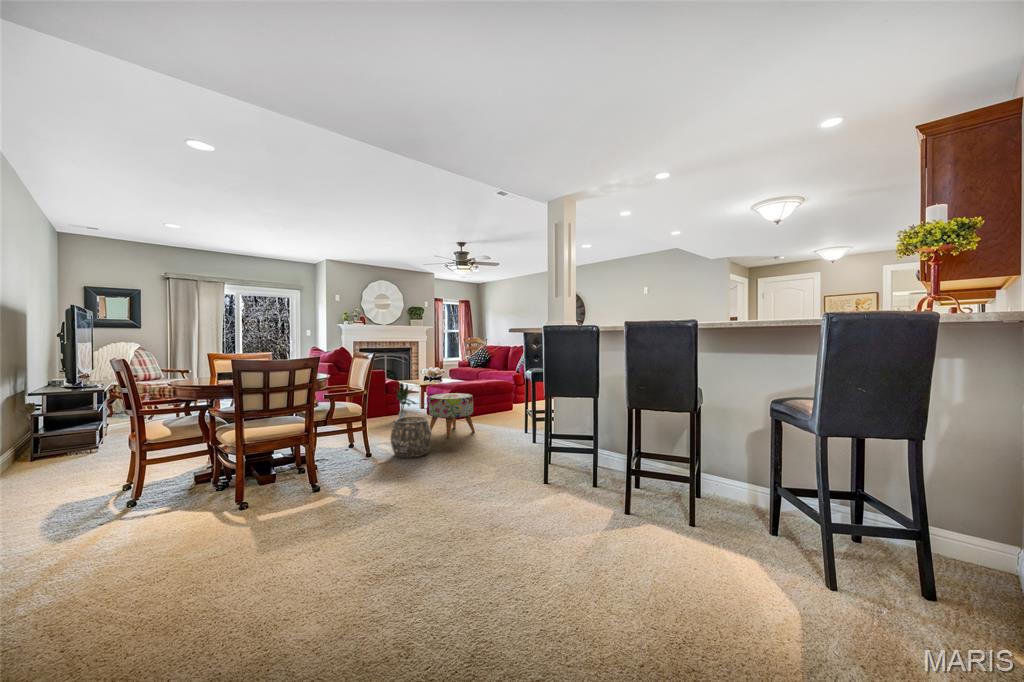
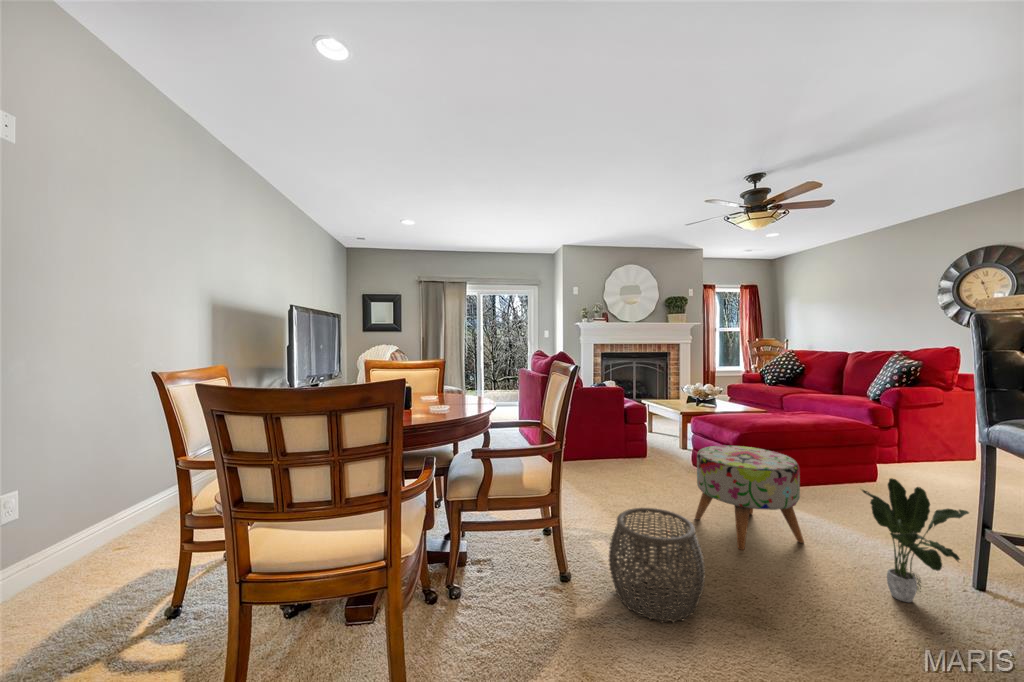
potted plant: present [396,383,416,418] -> present [862,478,969,602]

